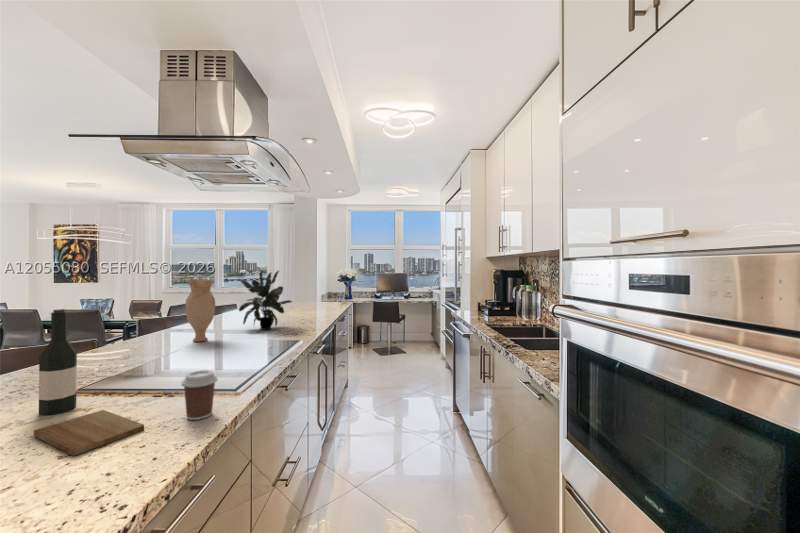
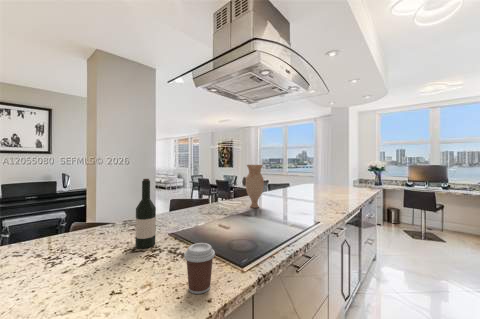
potted plant: present [239,271,292,330] -> none [283,159,322,205]
cutting board: present [34,410,144,456] -> none [99,255,157,299]

